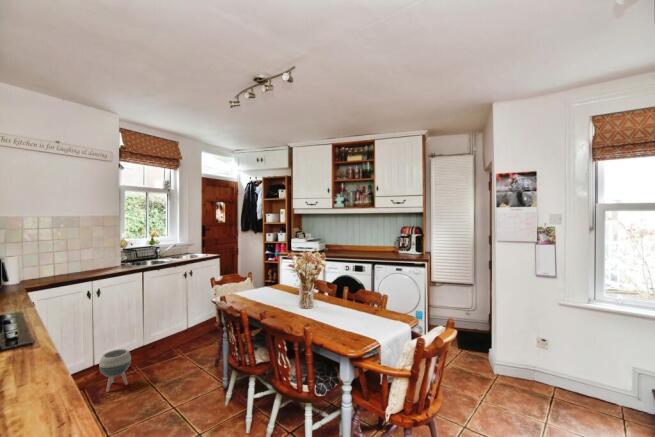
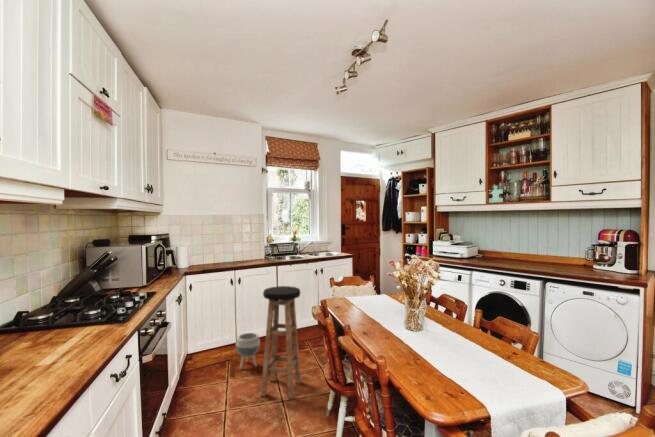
bar stool: none [148,291,190,408] -> present [261,286,301,399]

